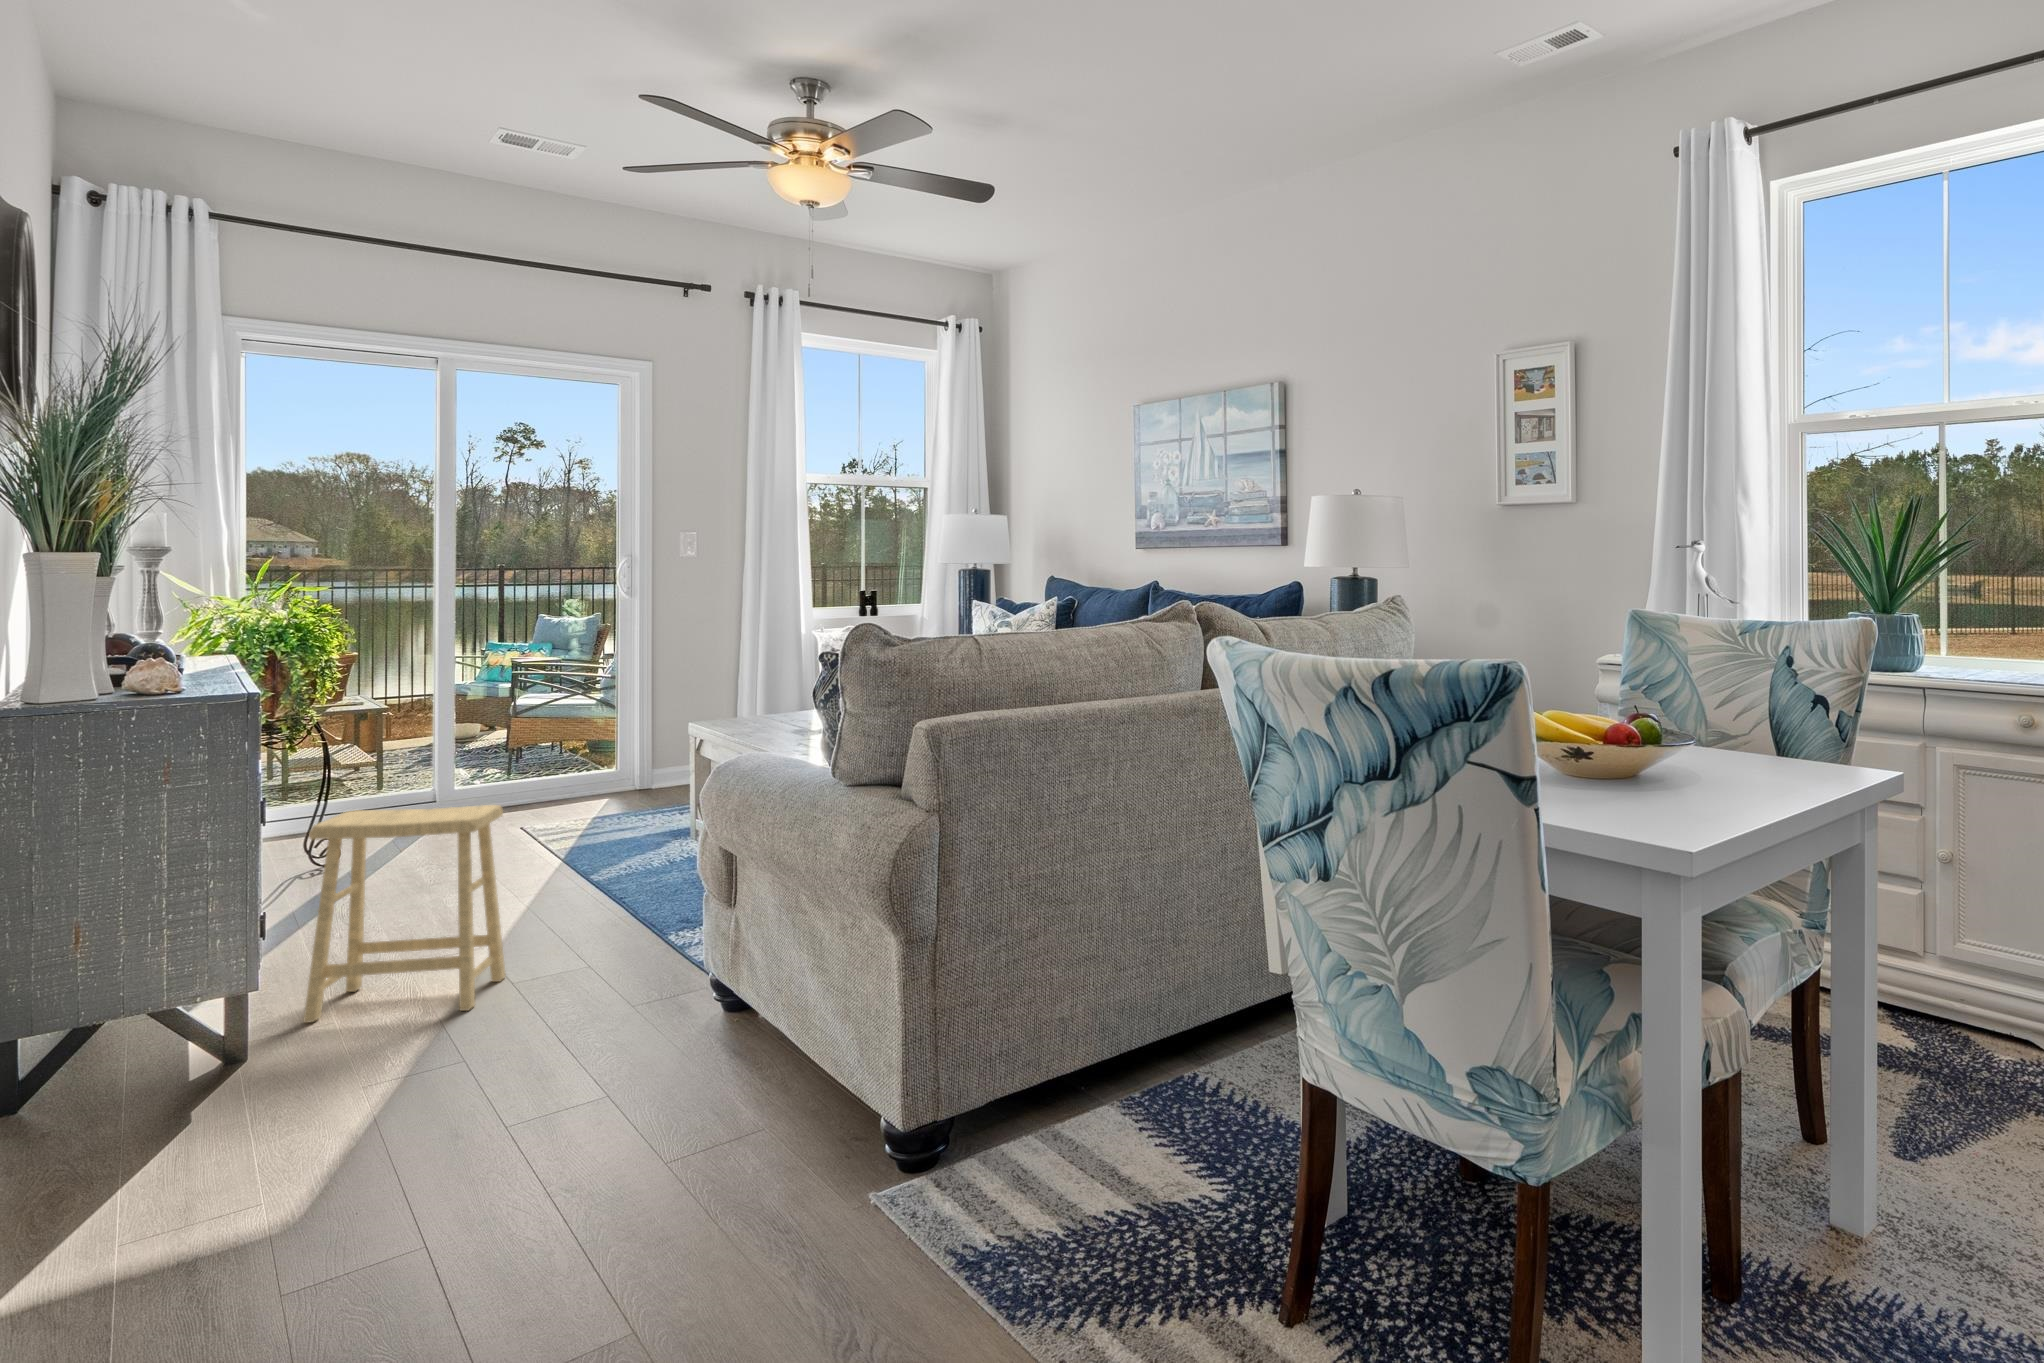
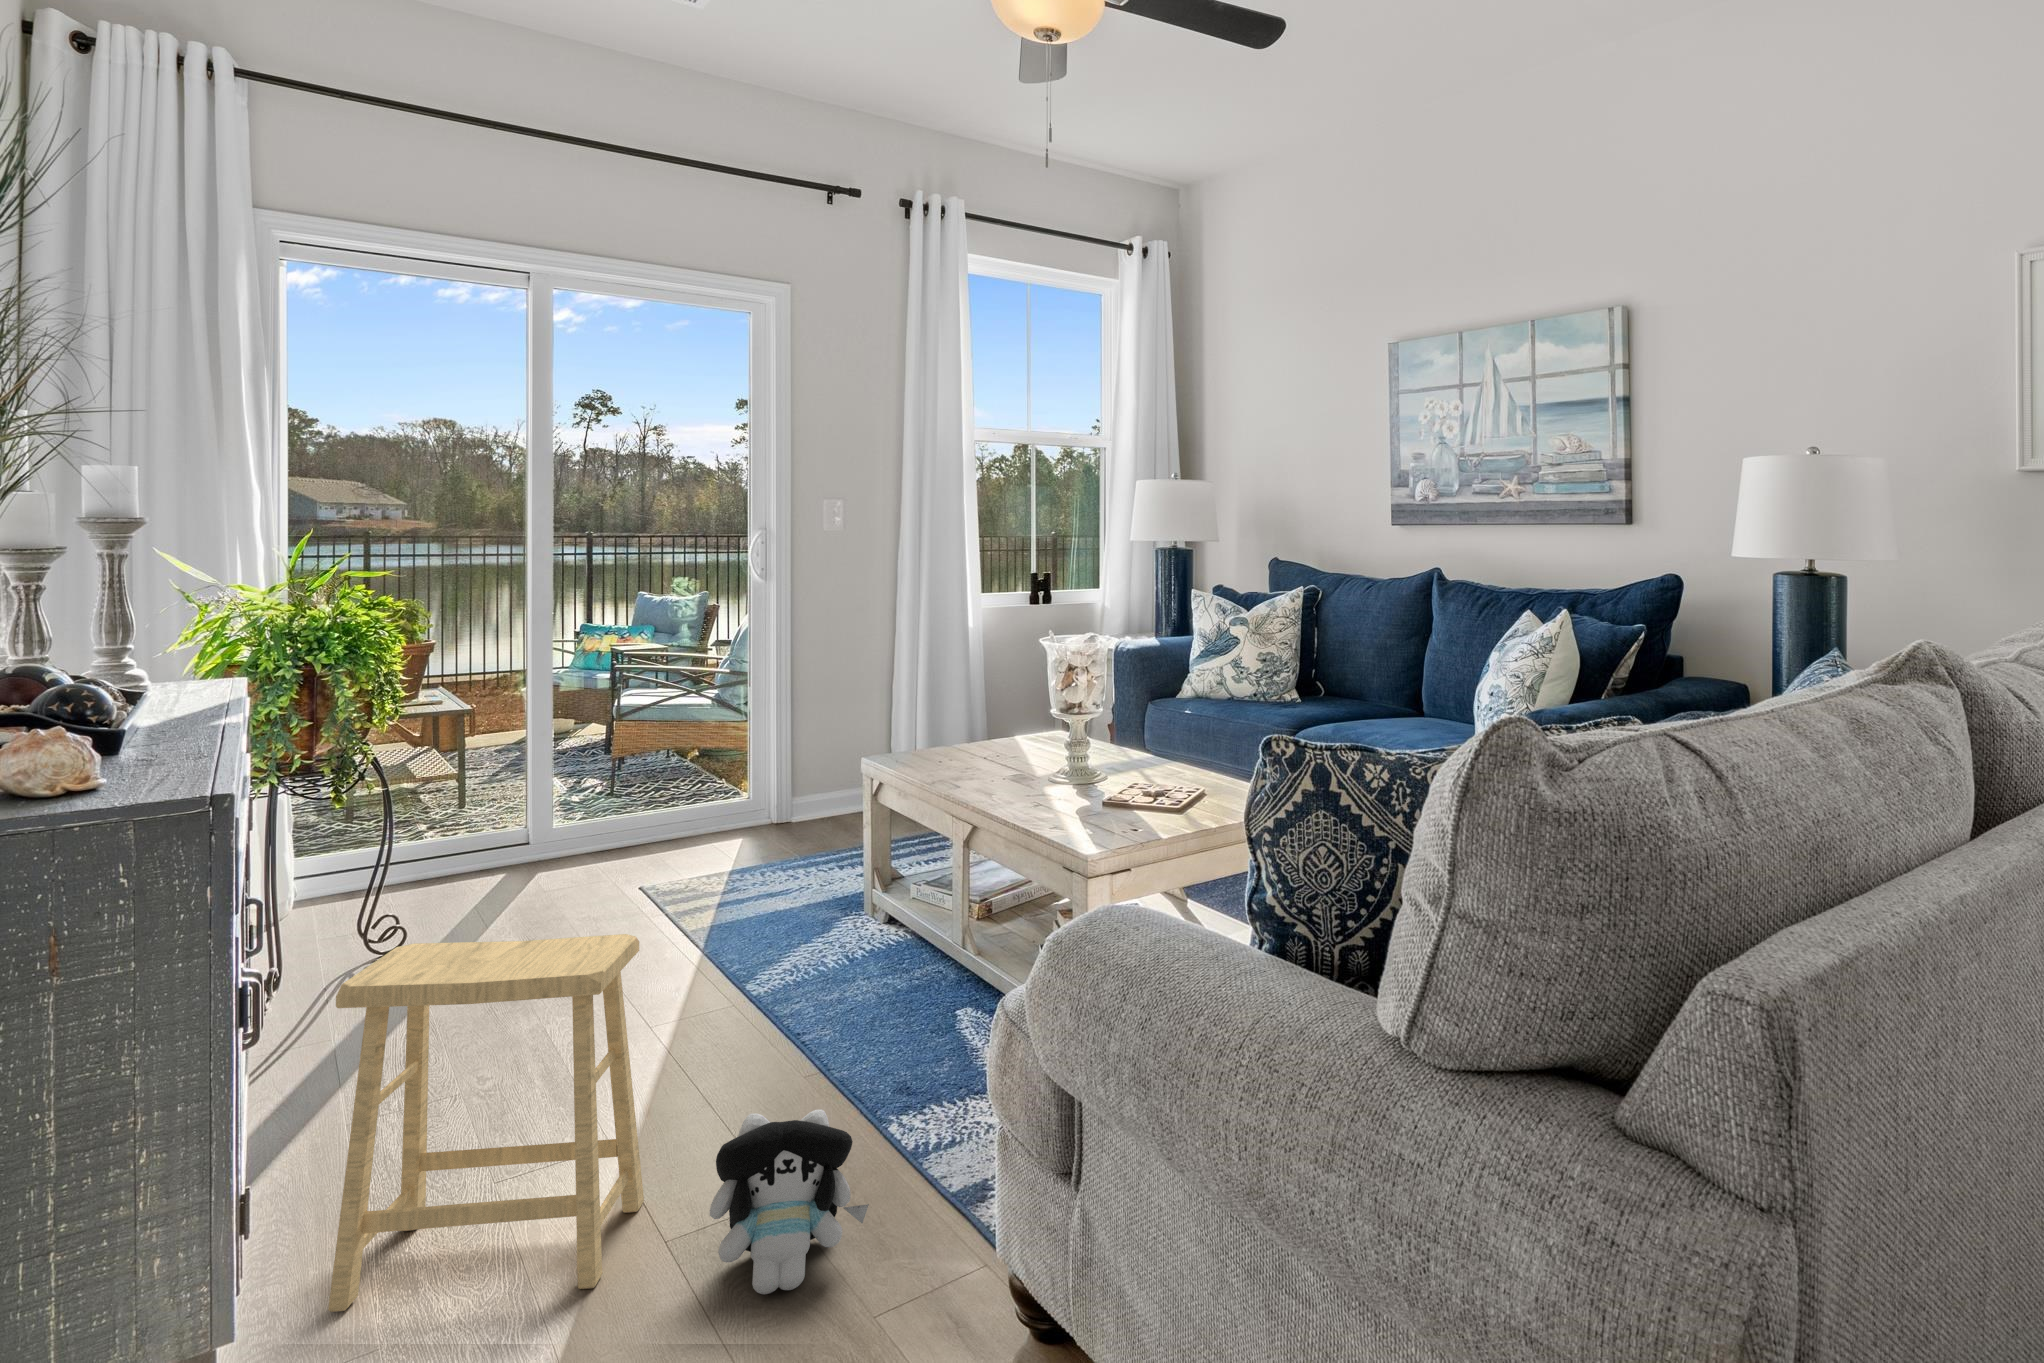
plush toy: none [543,910,646,1009] -> present [710,1109,869,1294]

